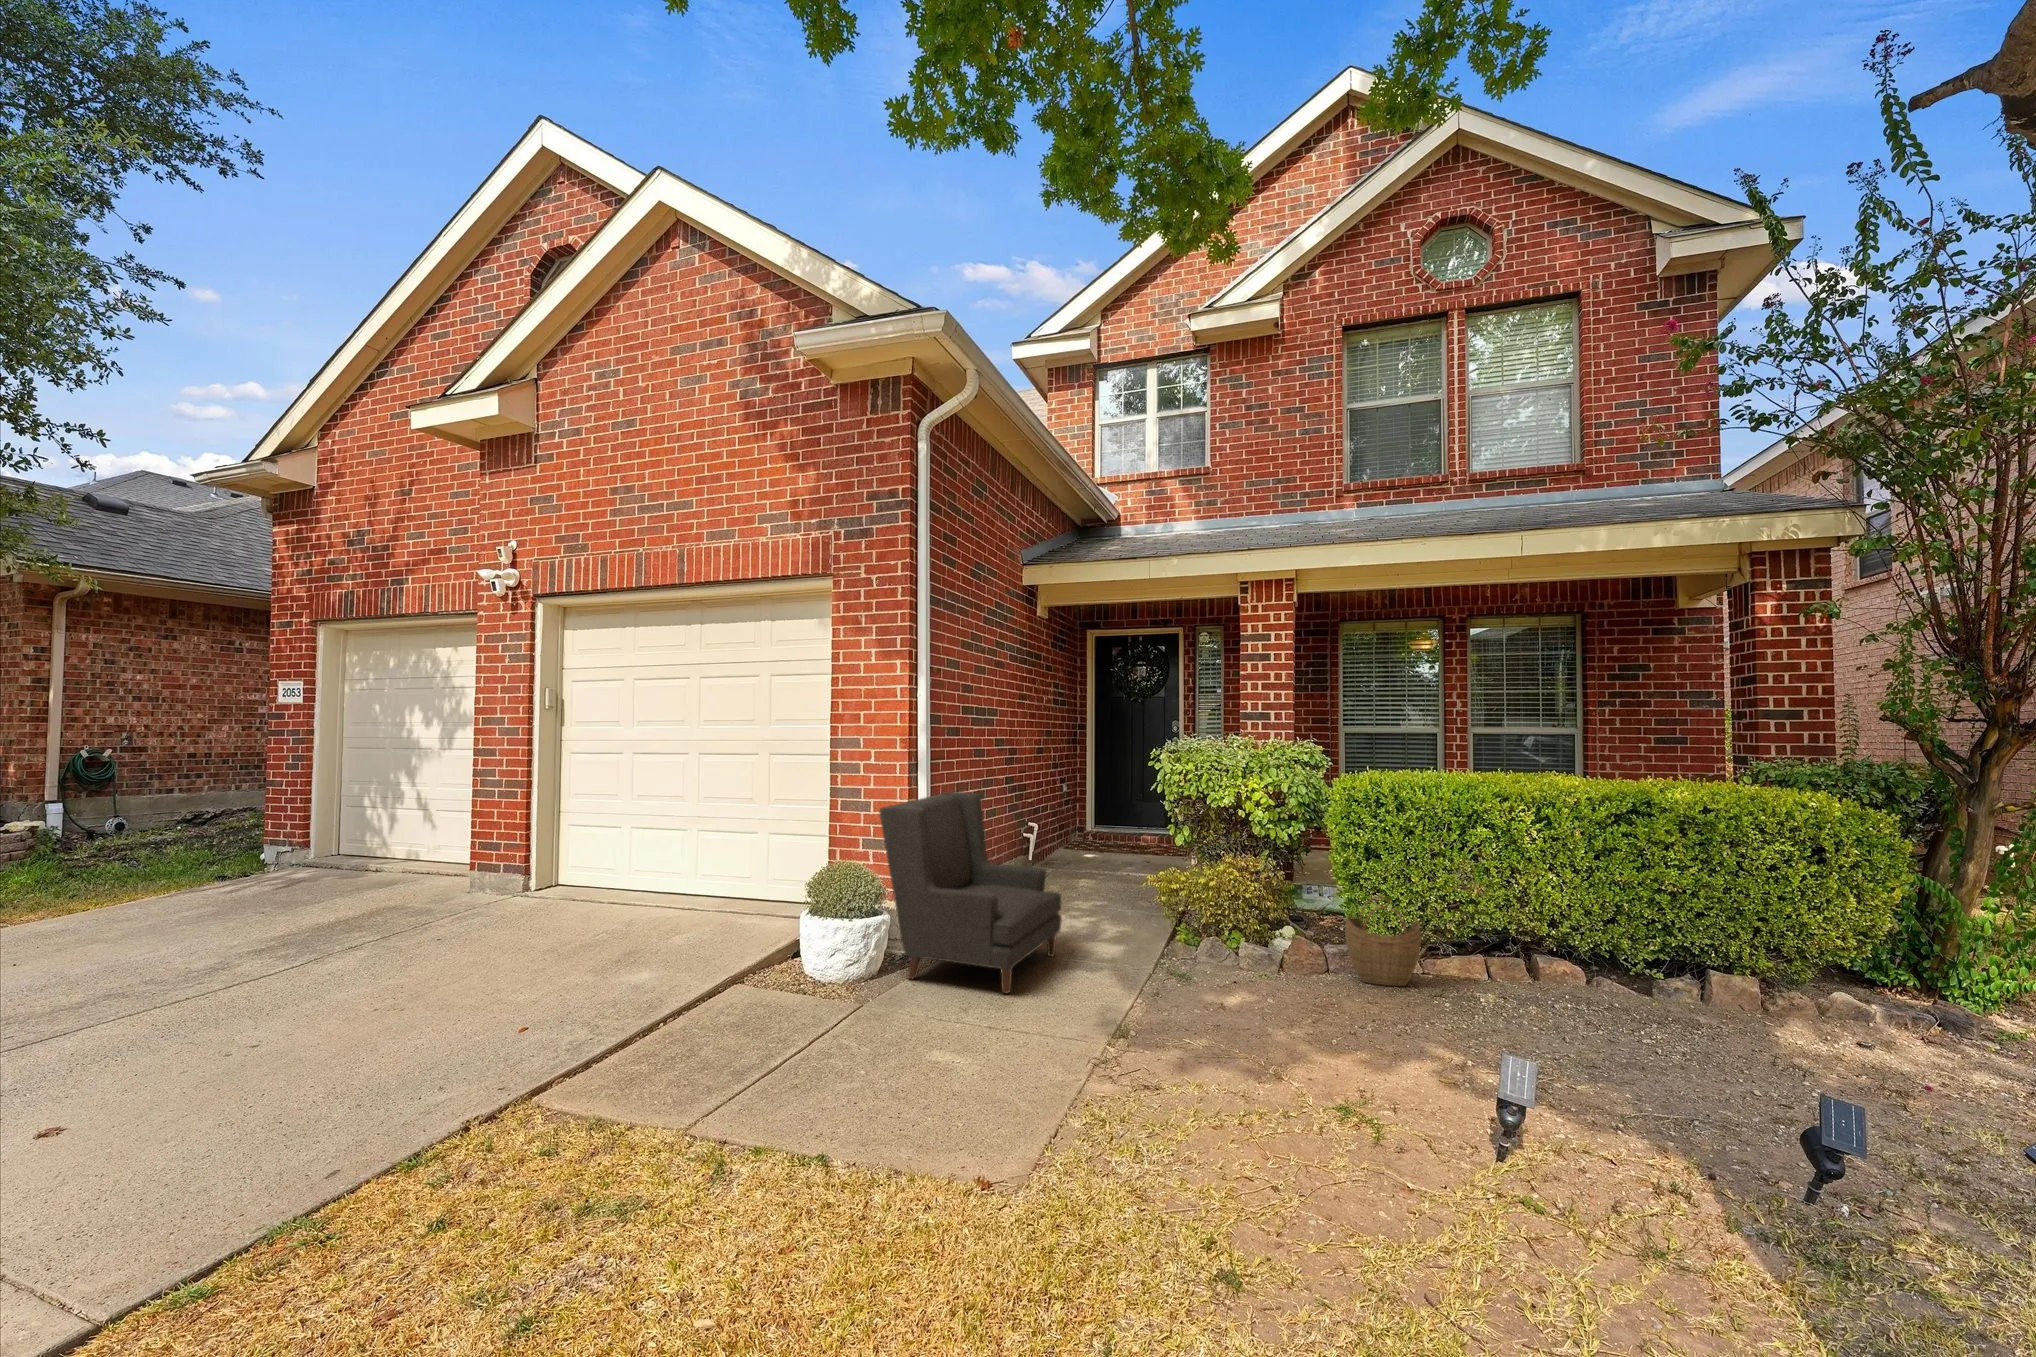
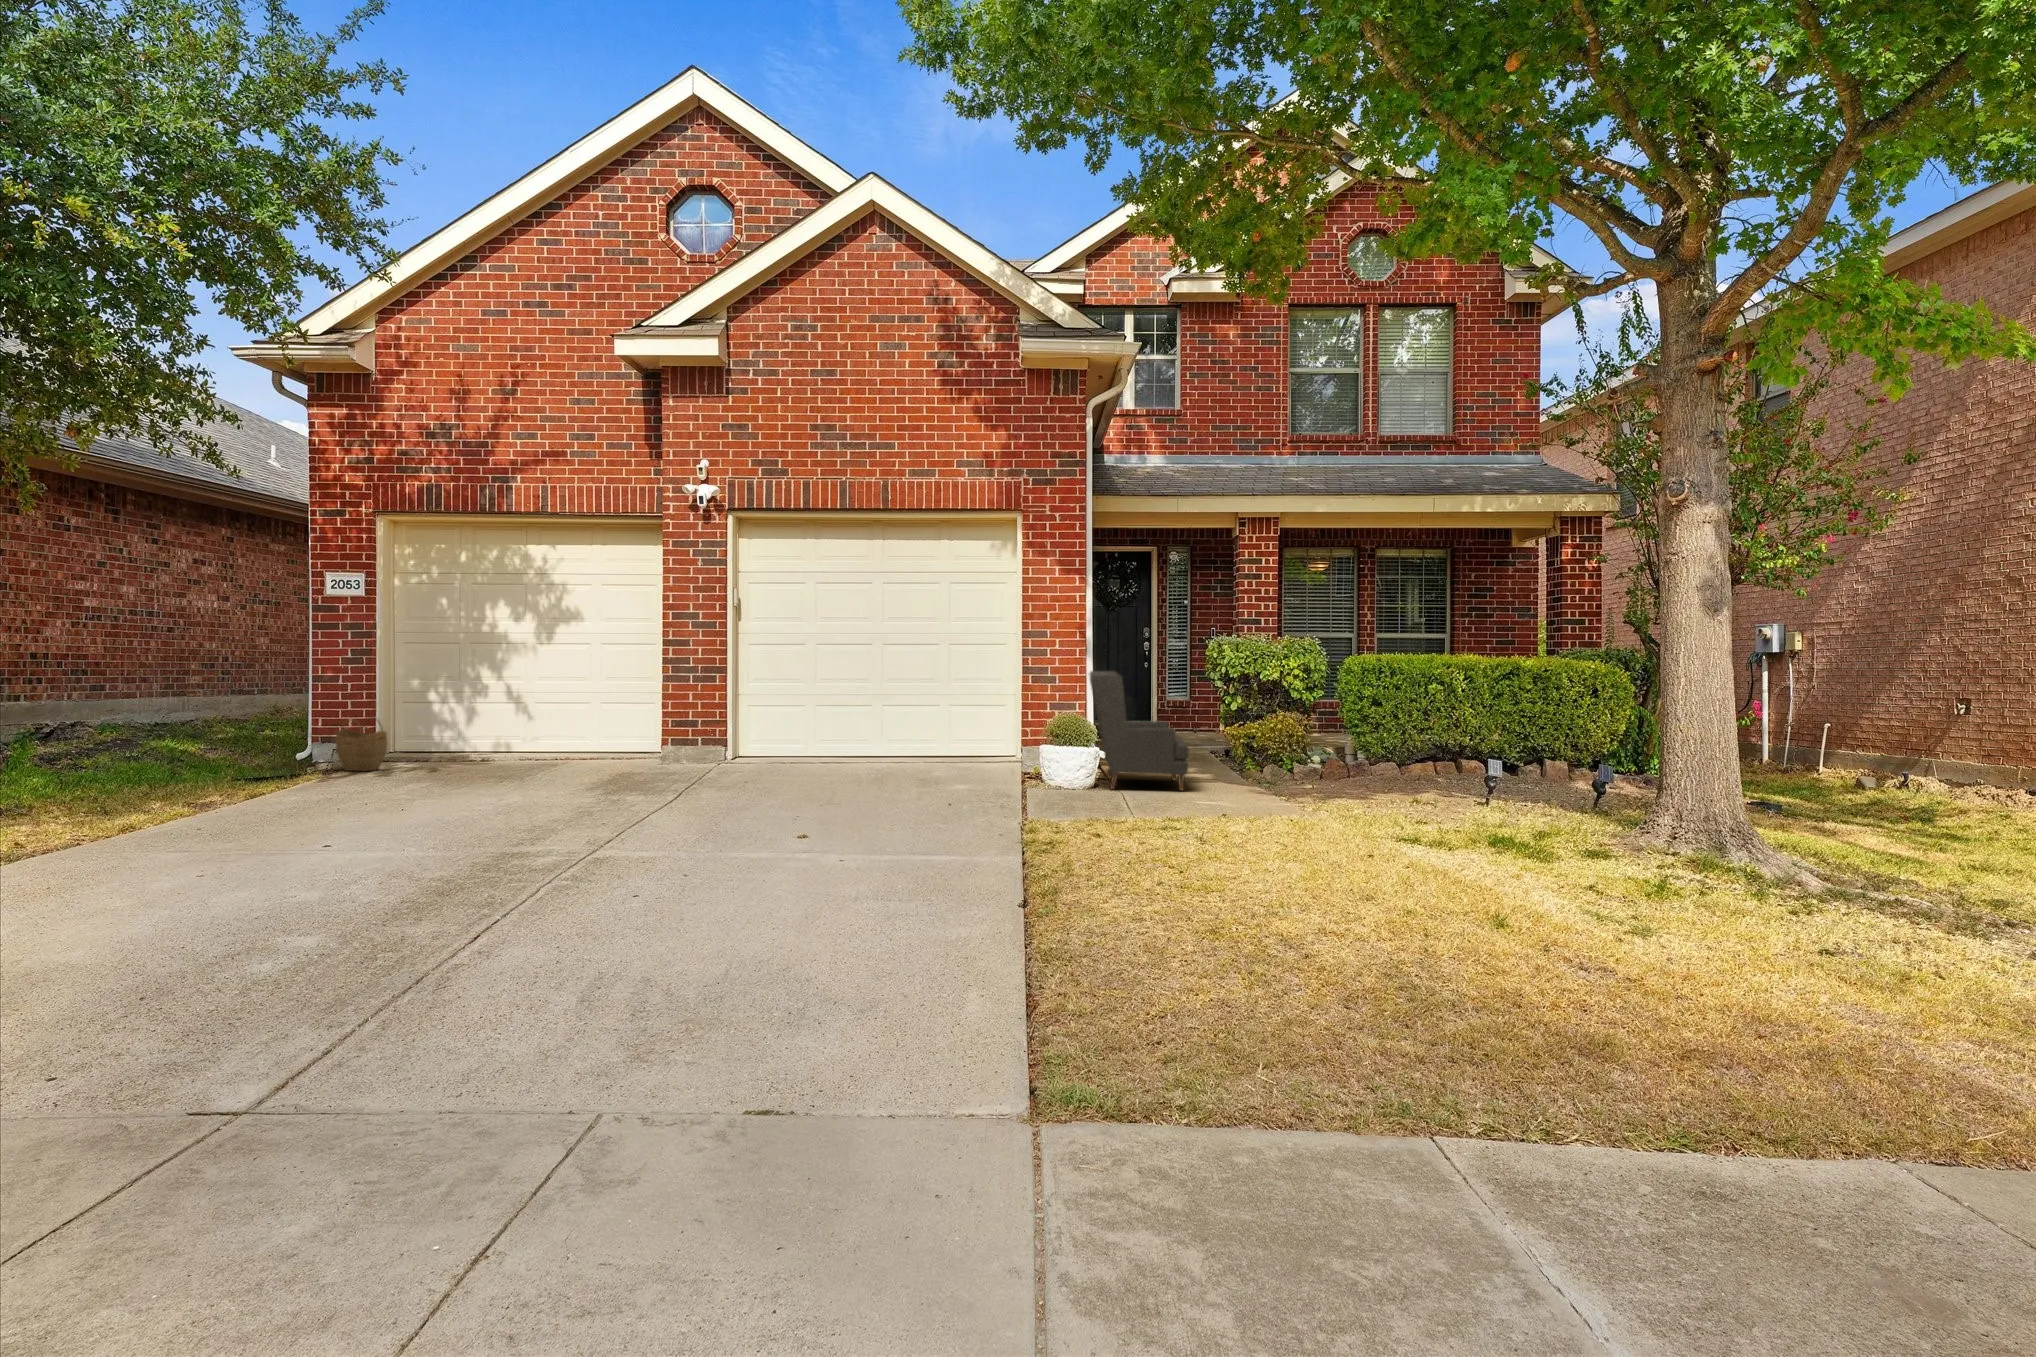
woven basket: present [1345,896,1421,987] -> present [336,721,388,771]

